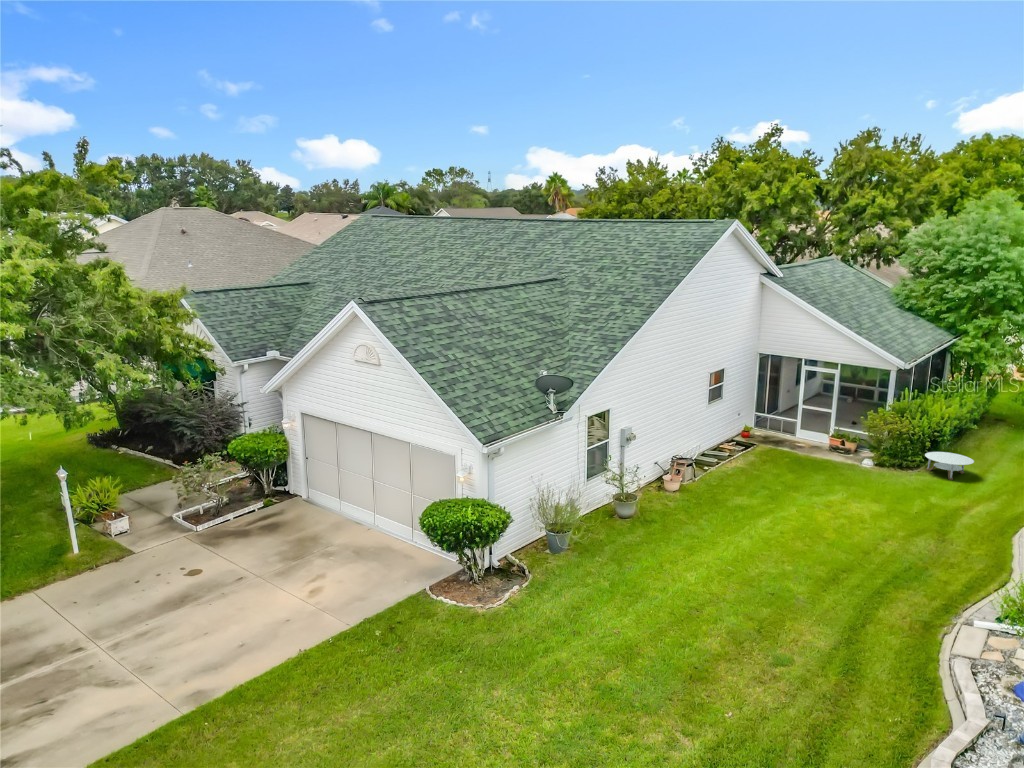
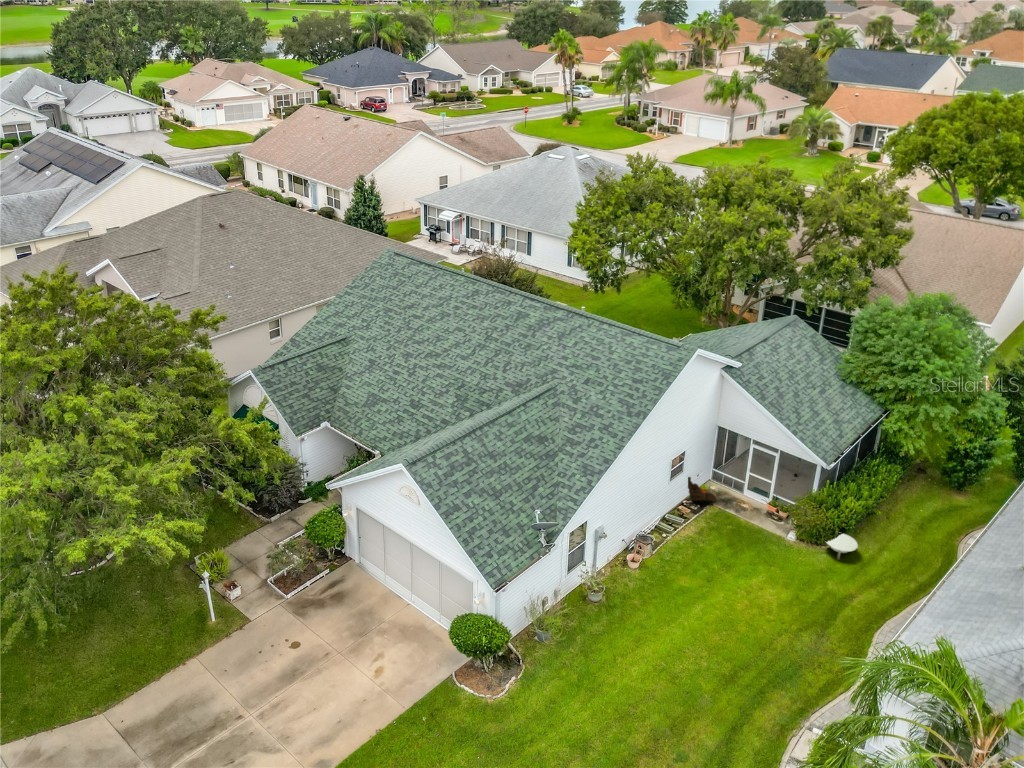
lounge chair: none [729,409,769,447] -> present [688,477,717,506]

